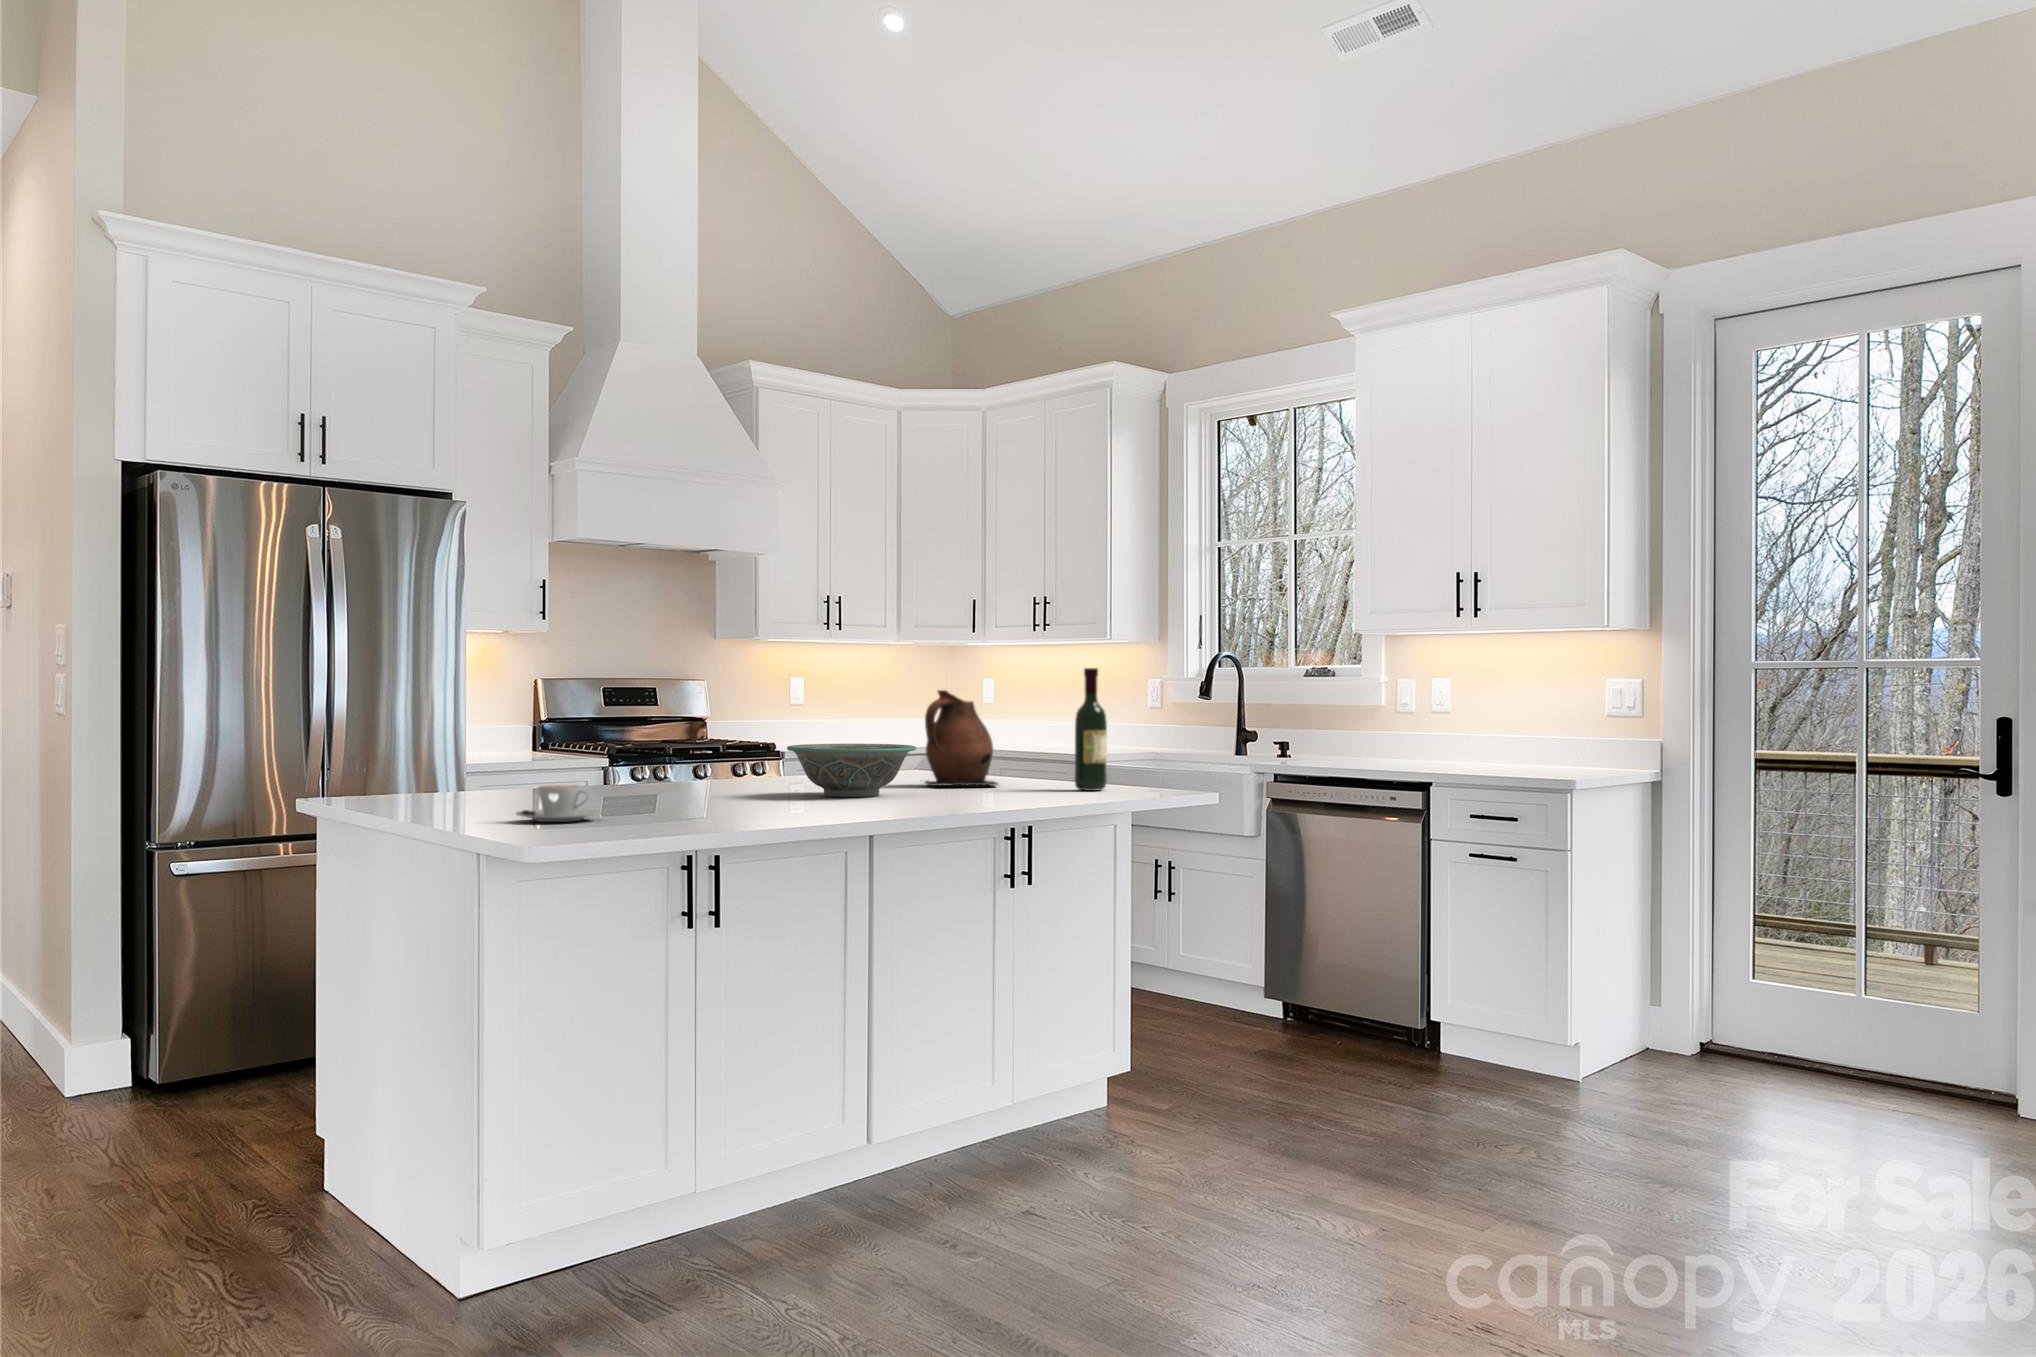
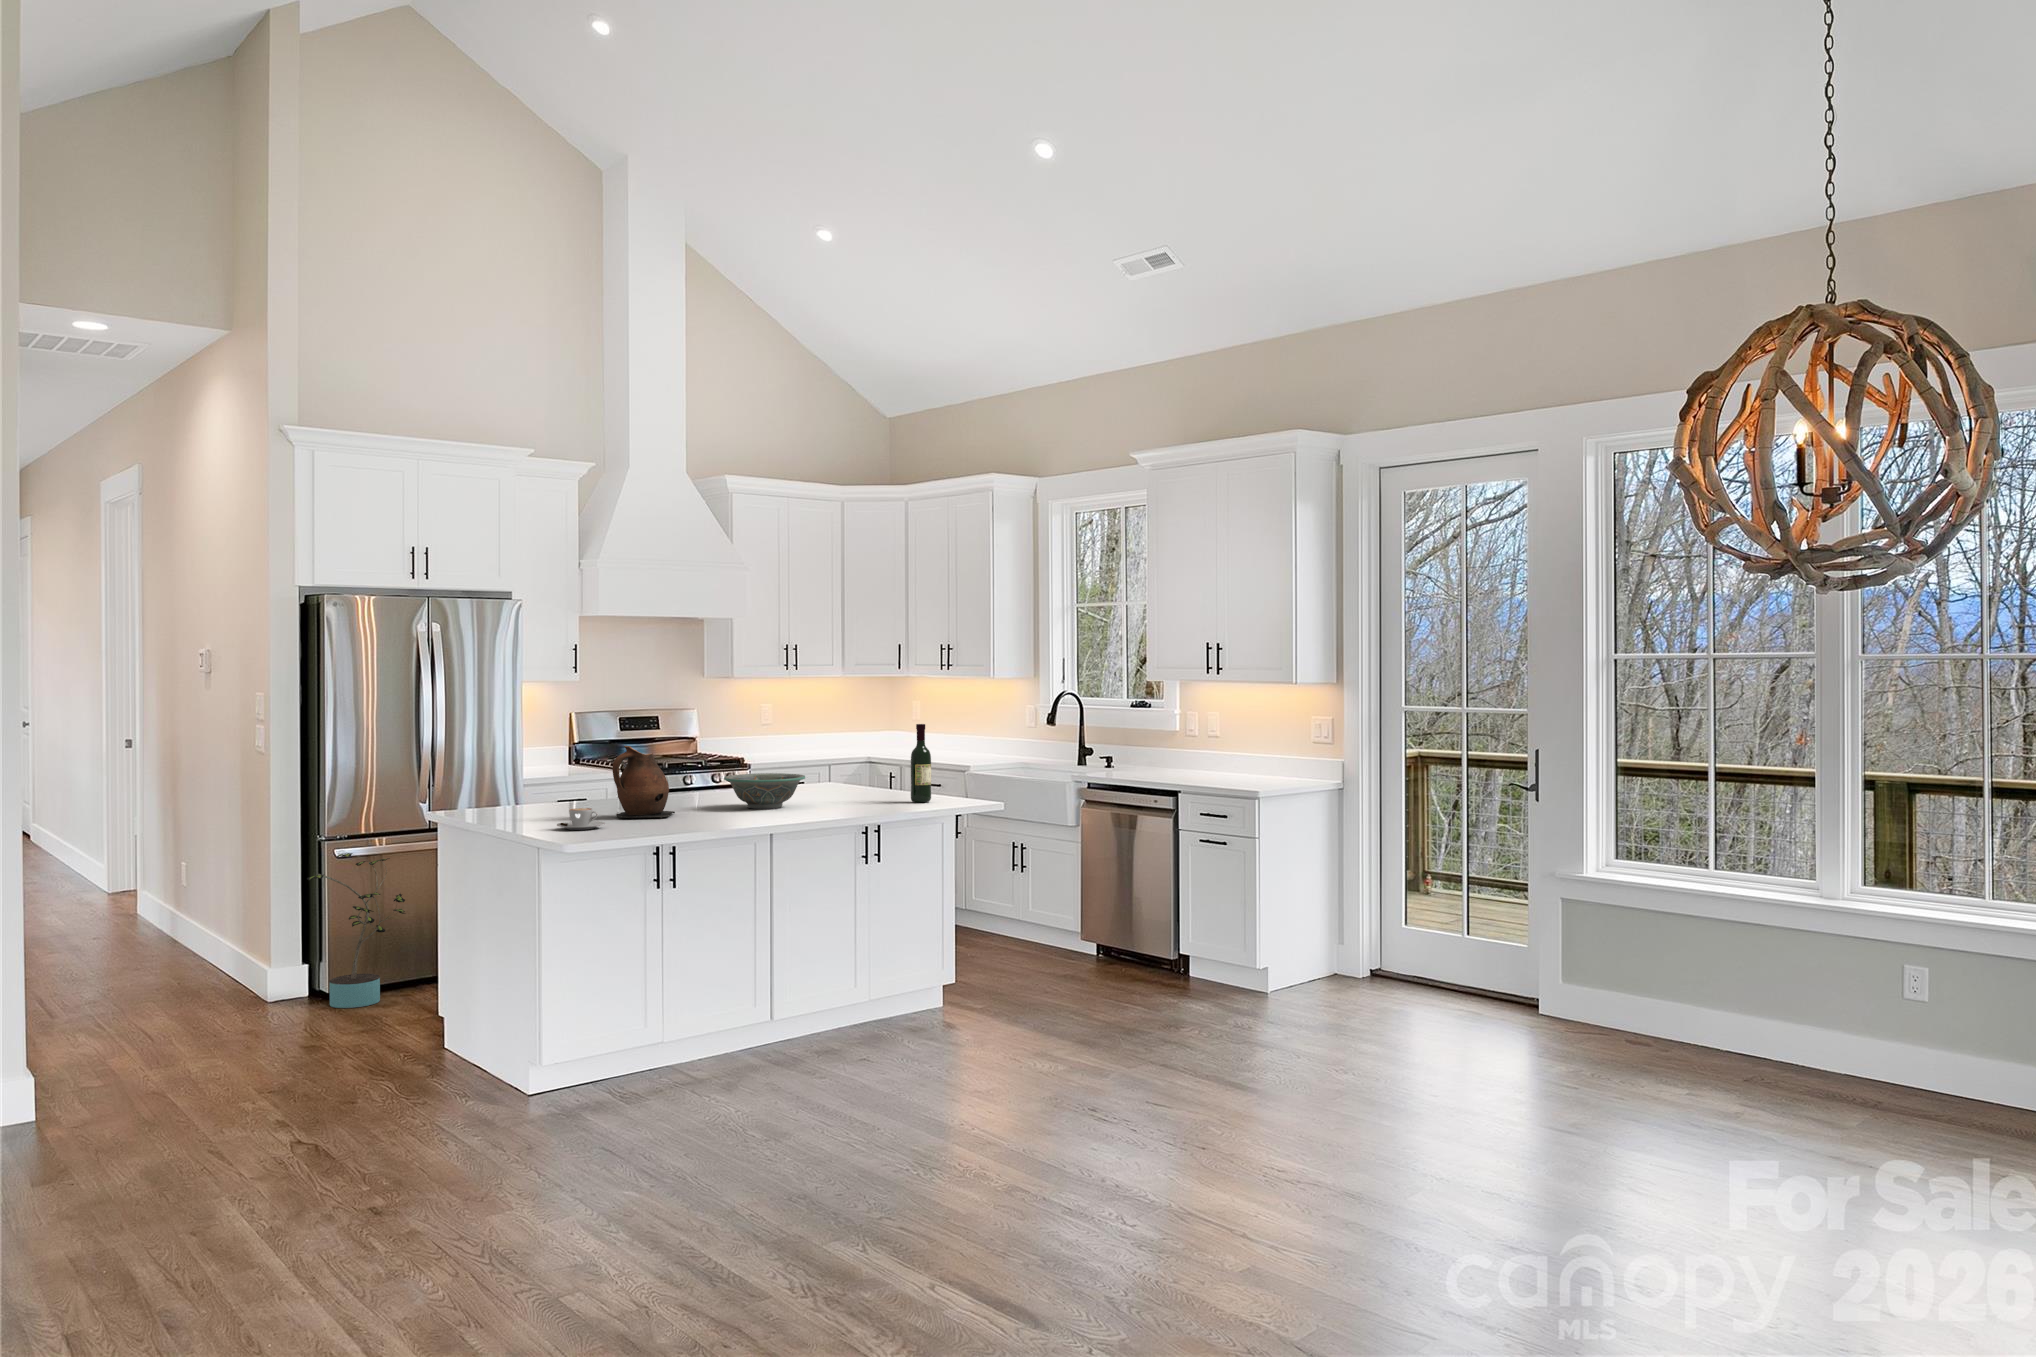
ceramic pitcher: present [924,690,998,786] -> present [612,746,675,818]
potted plant: none [118,868,278,1112] -> present [307,853,405,1008]

